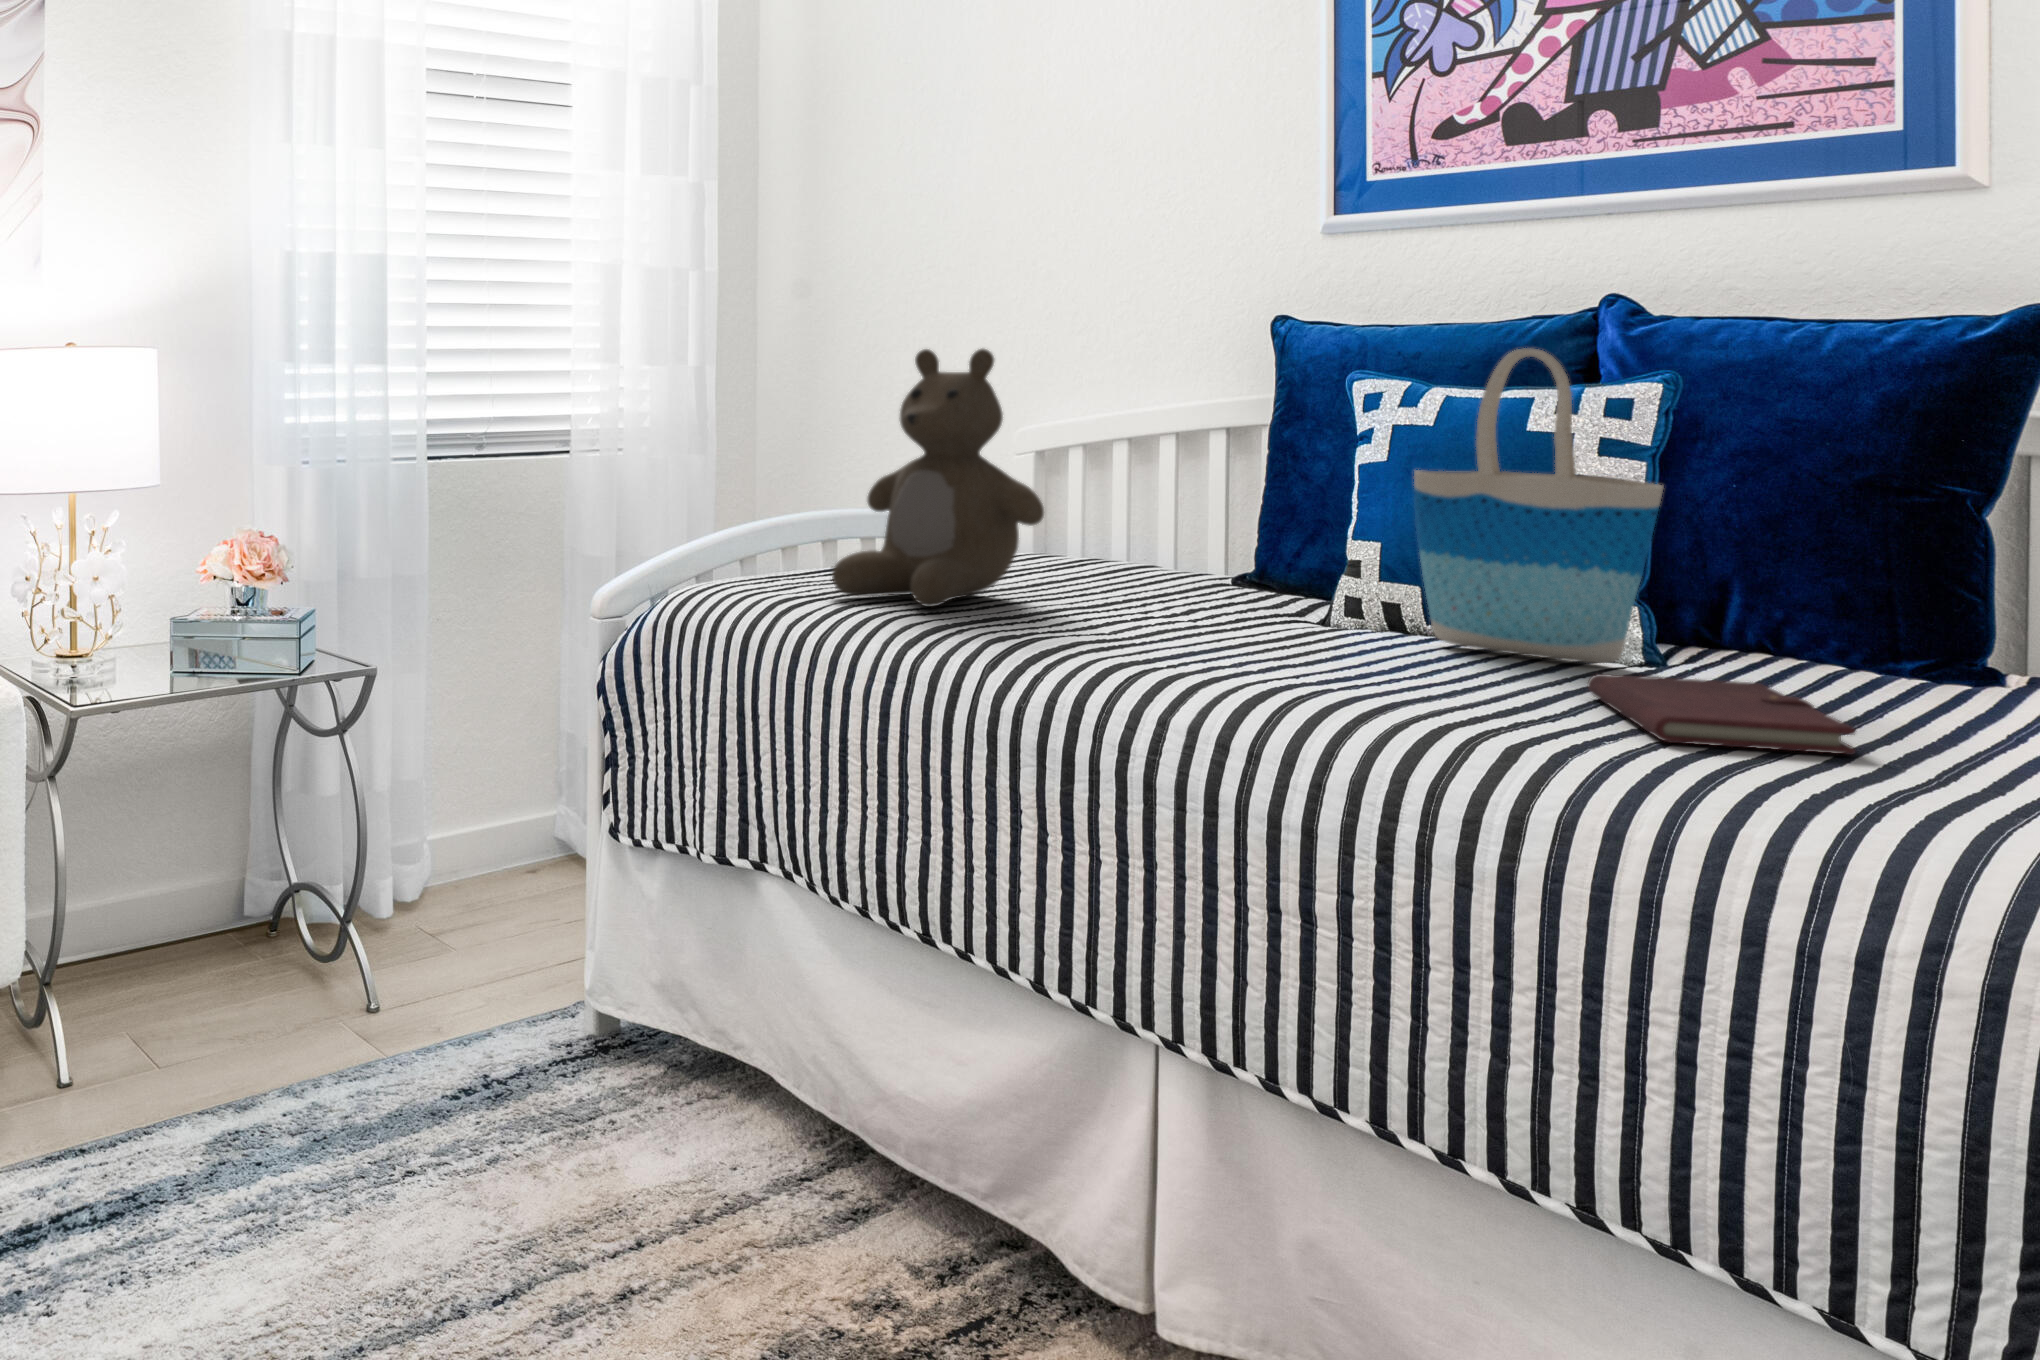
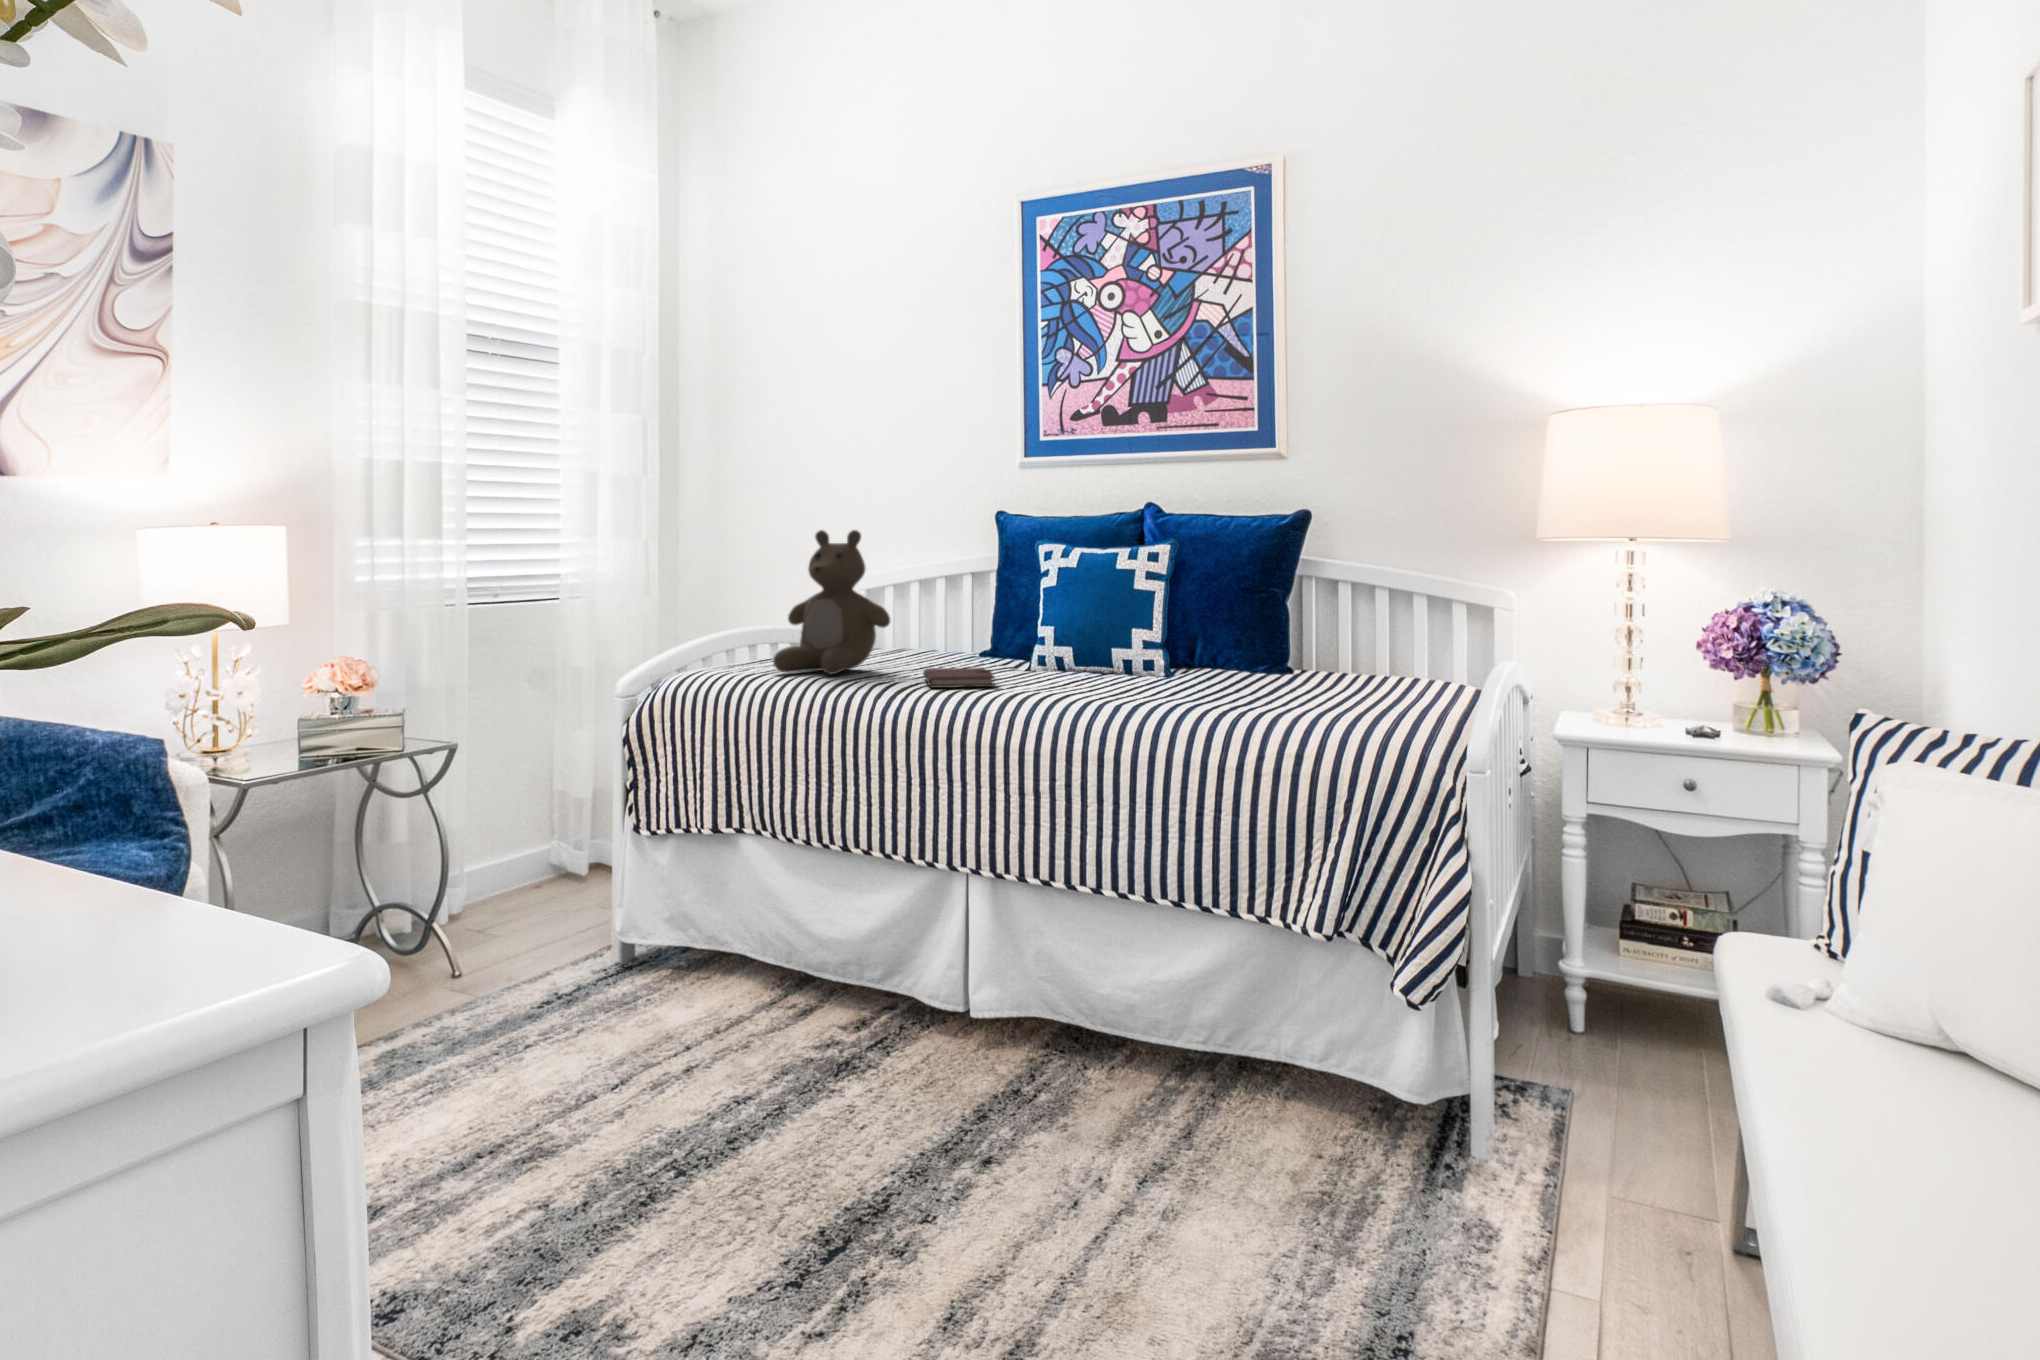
tote bag: present [1414,349,1663,663] -> none [1069,530,1171,678]
notebook: present [1588,674,1856,754] -> present [923,668,995,688]

